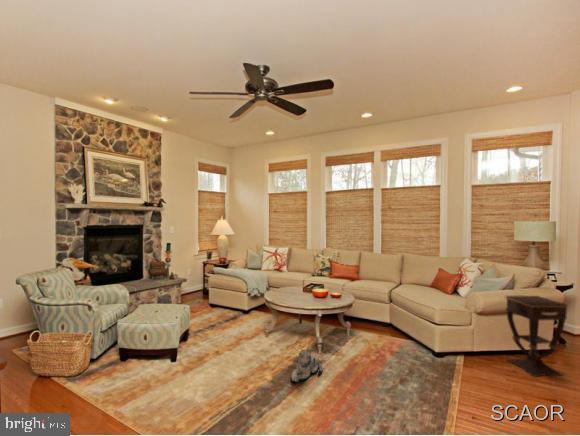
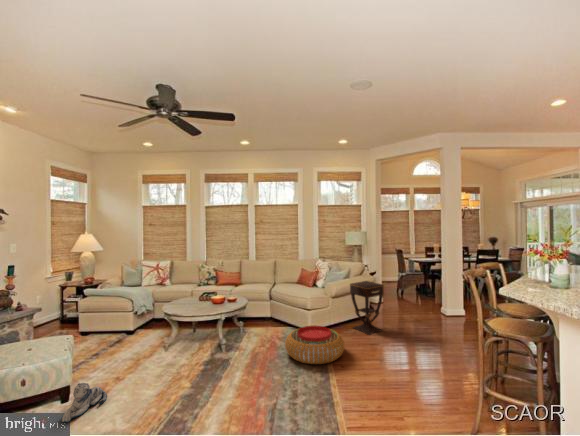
pouf: none [392,343,482,400] -> present [285,326,344,364]
plush toy: present [292,349,323,382] -> present [62,383,107,422]

